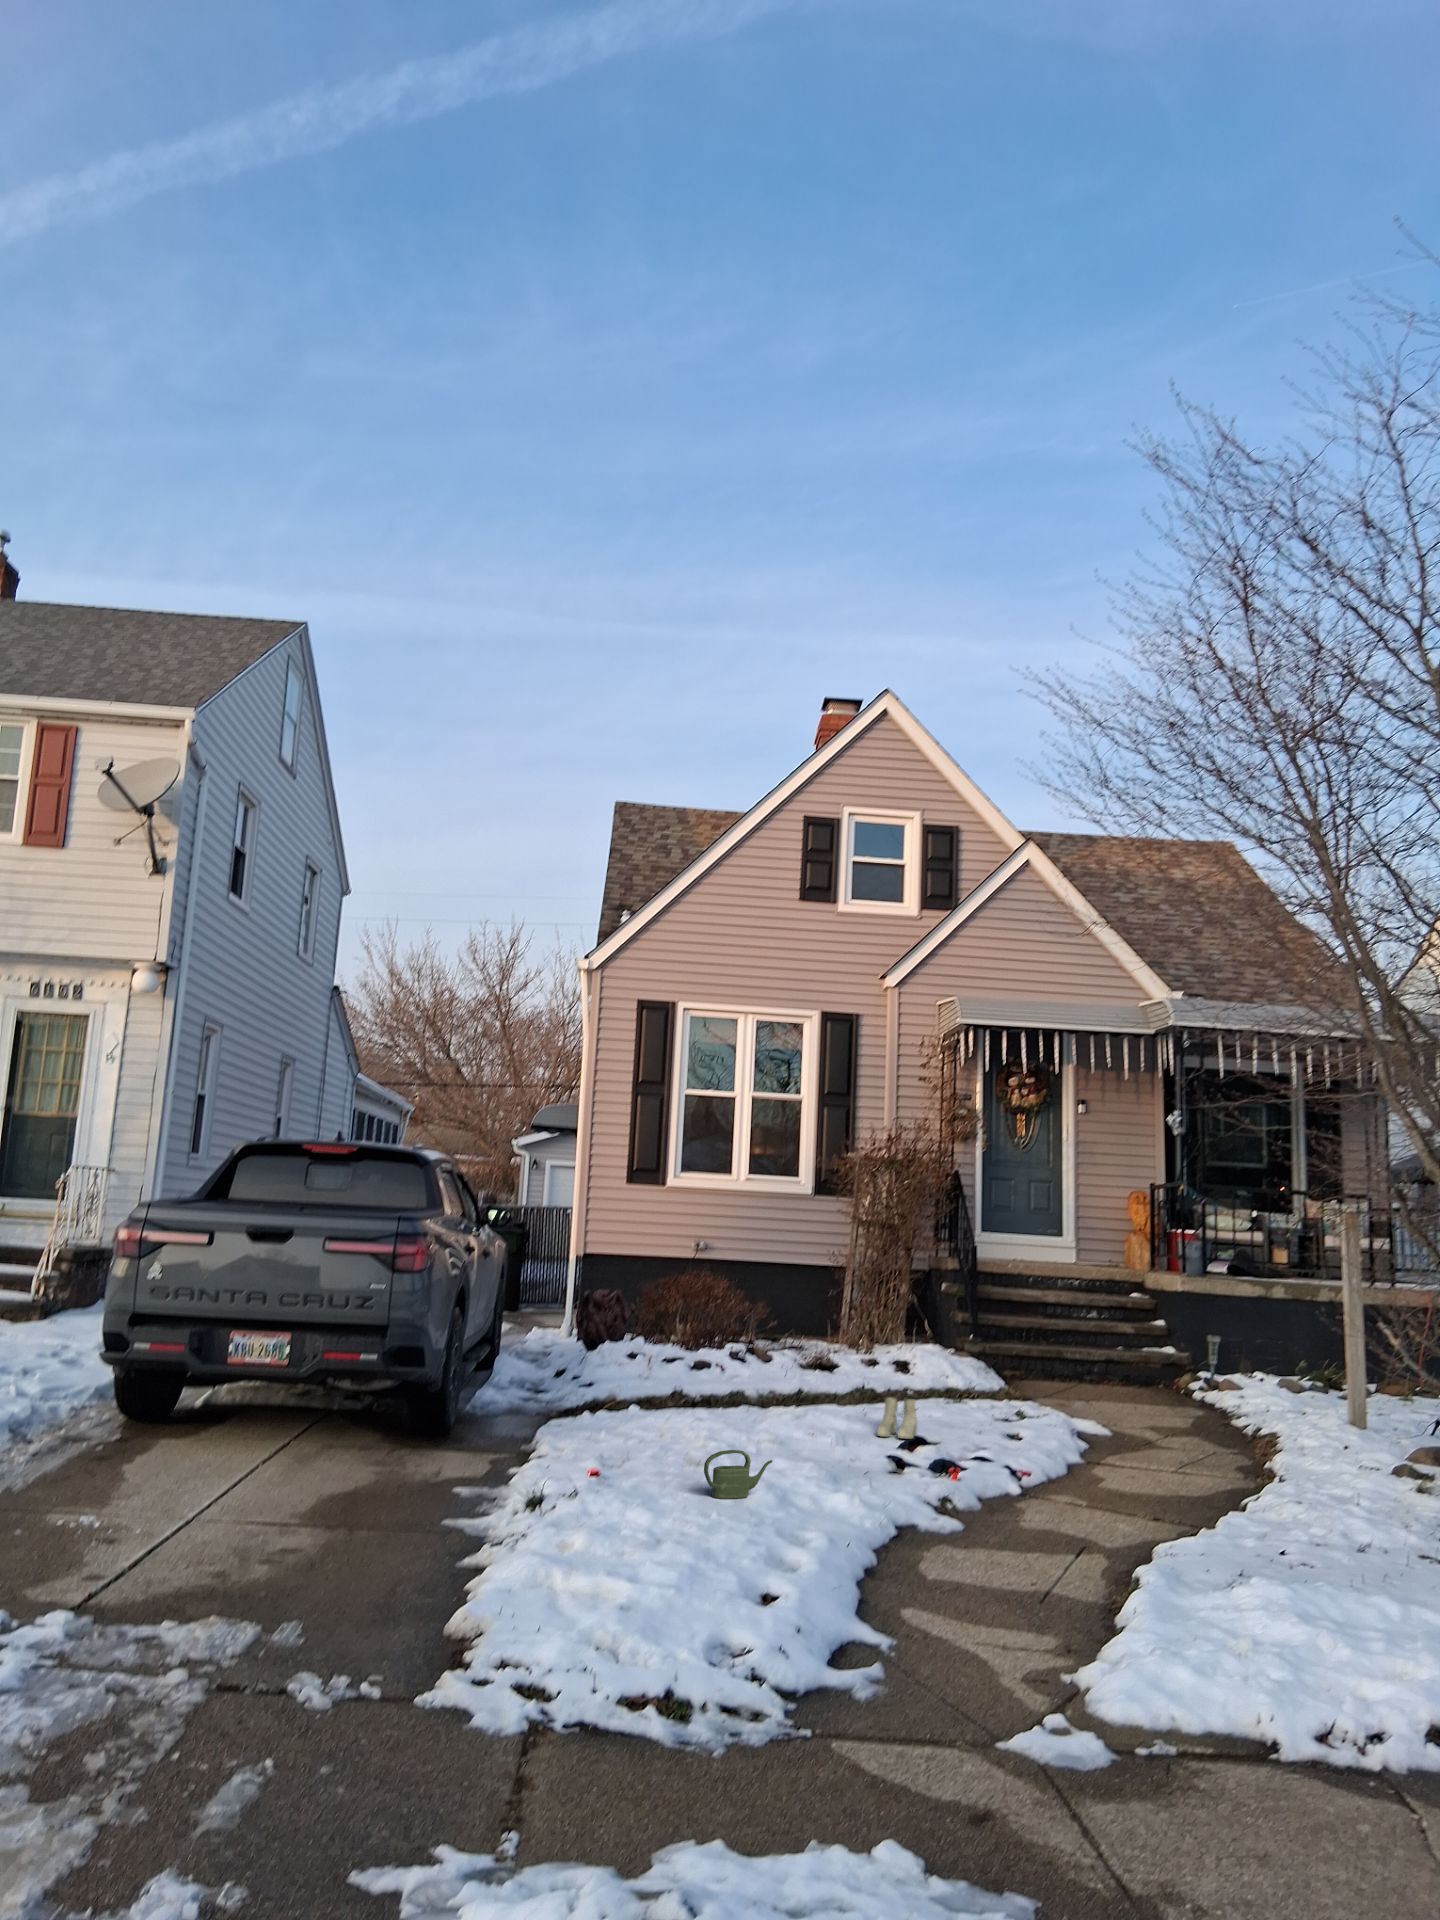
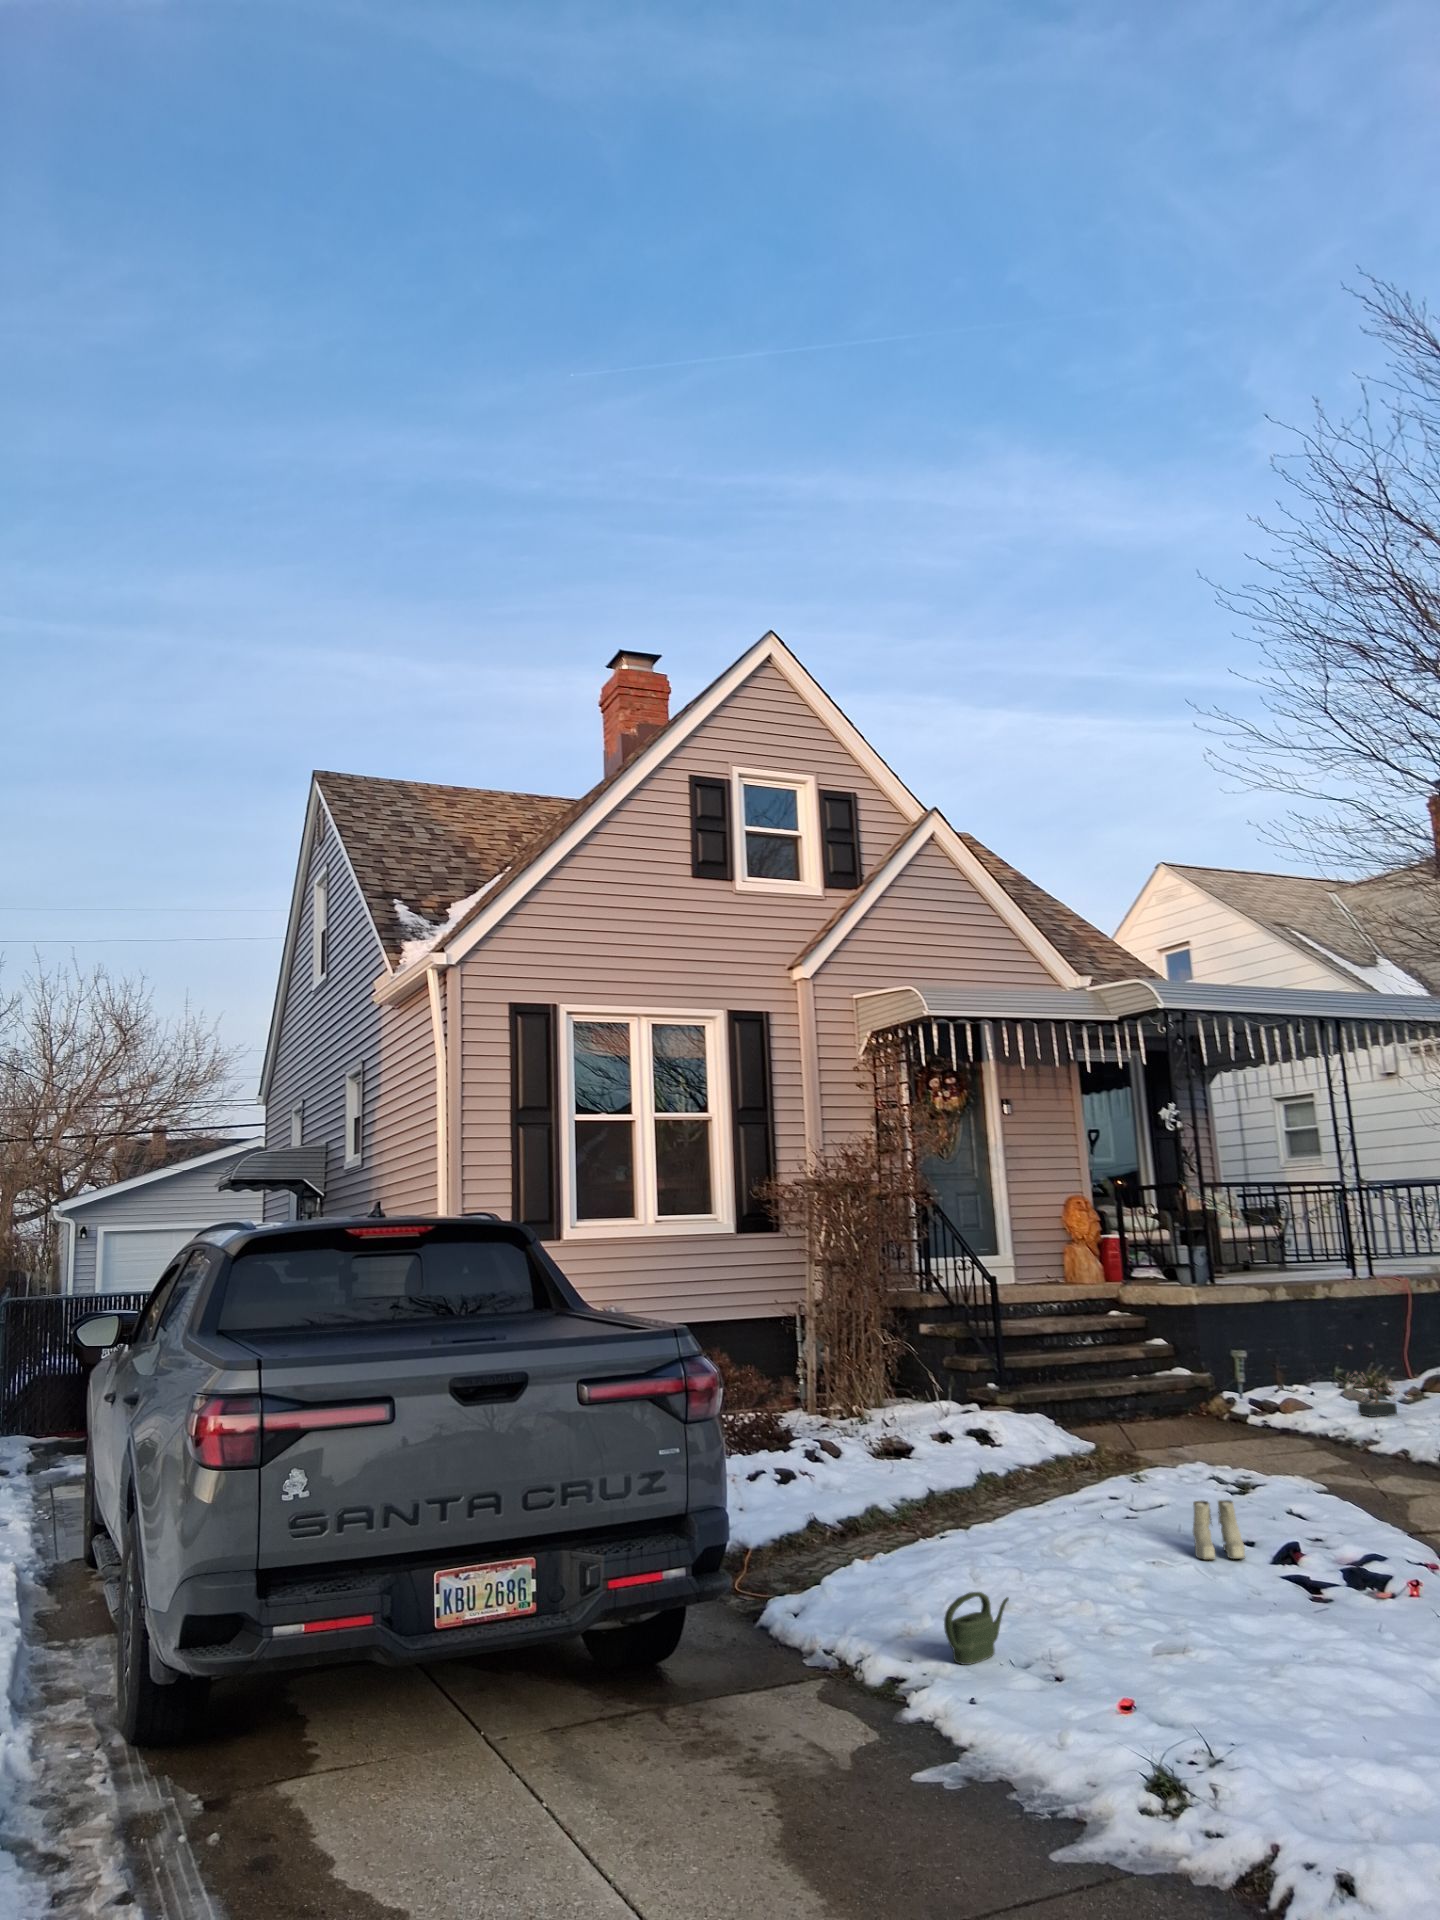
decorative plant: none [1253,1352,1302,1394] -> present [1347,1372,1397,1417]
watering can: present [704,1450,772,1499] -> present [944,1592,1009,1665]

